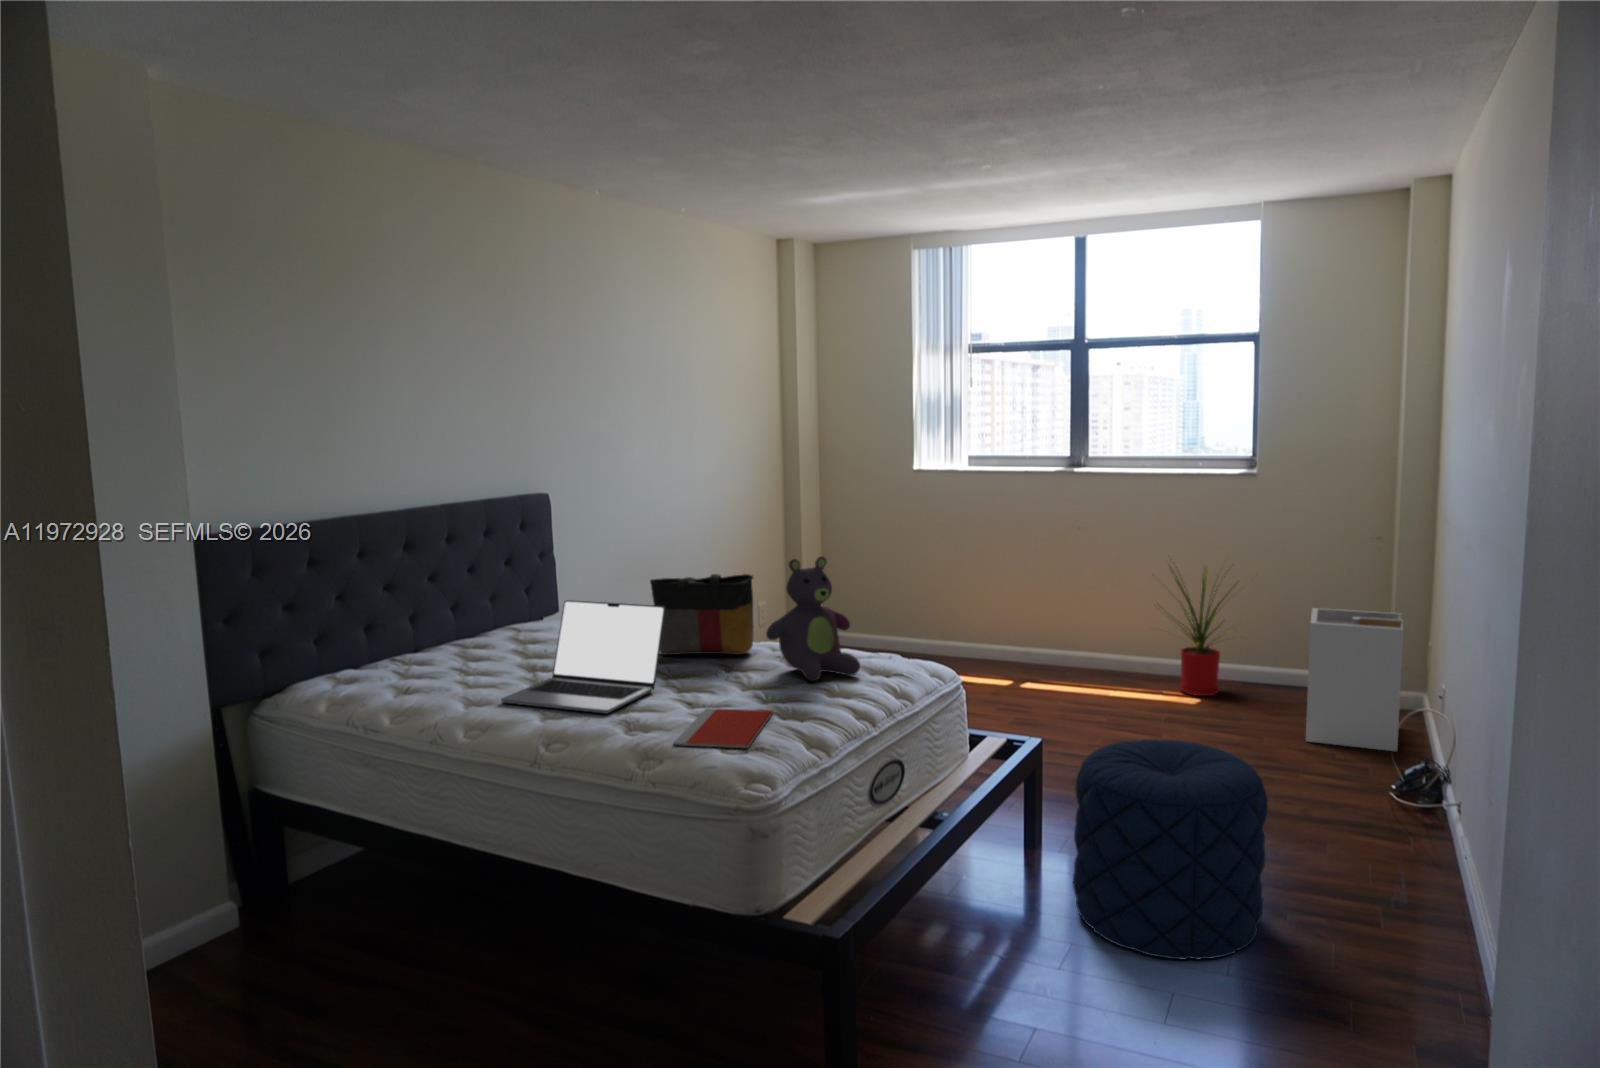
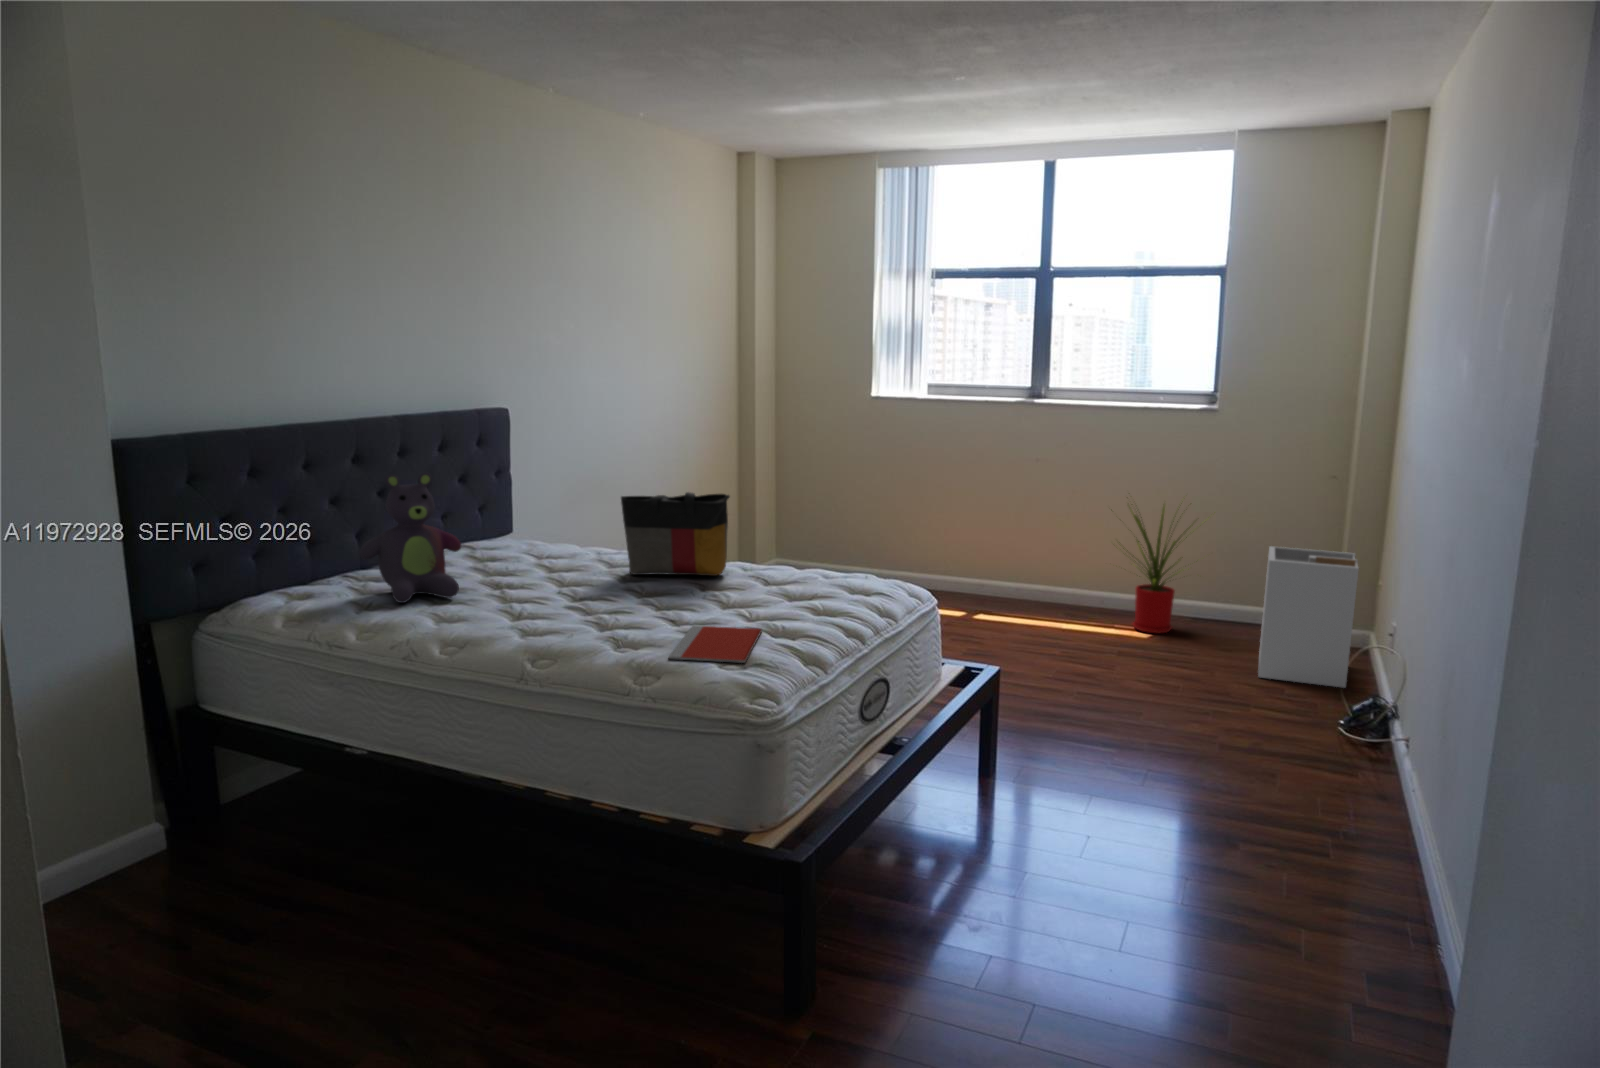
stuffed bear: present [766,556,860,681] -> present [359,472,461,603]
laptop: present [501,600,665,714] -> none [476,514,646,629]
pouf: present [1073,739,1268,960] -> none [1047,666,1240,875]

